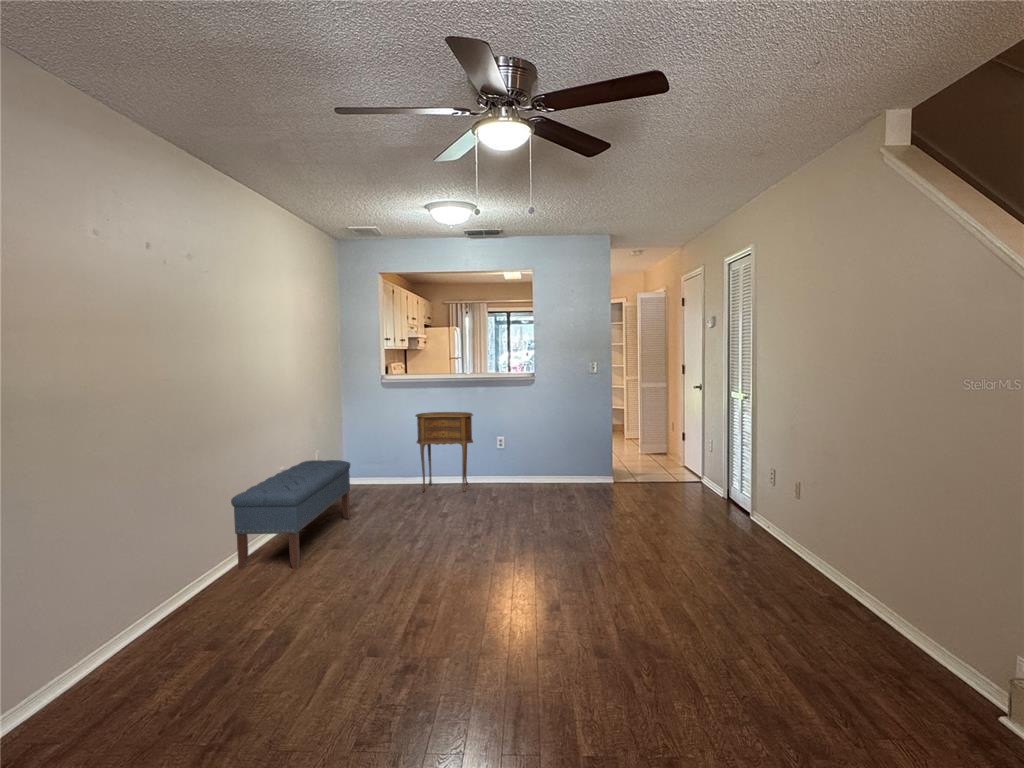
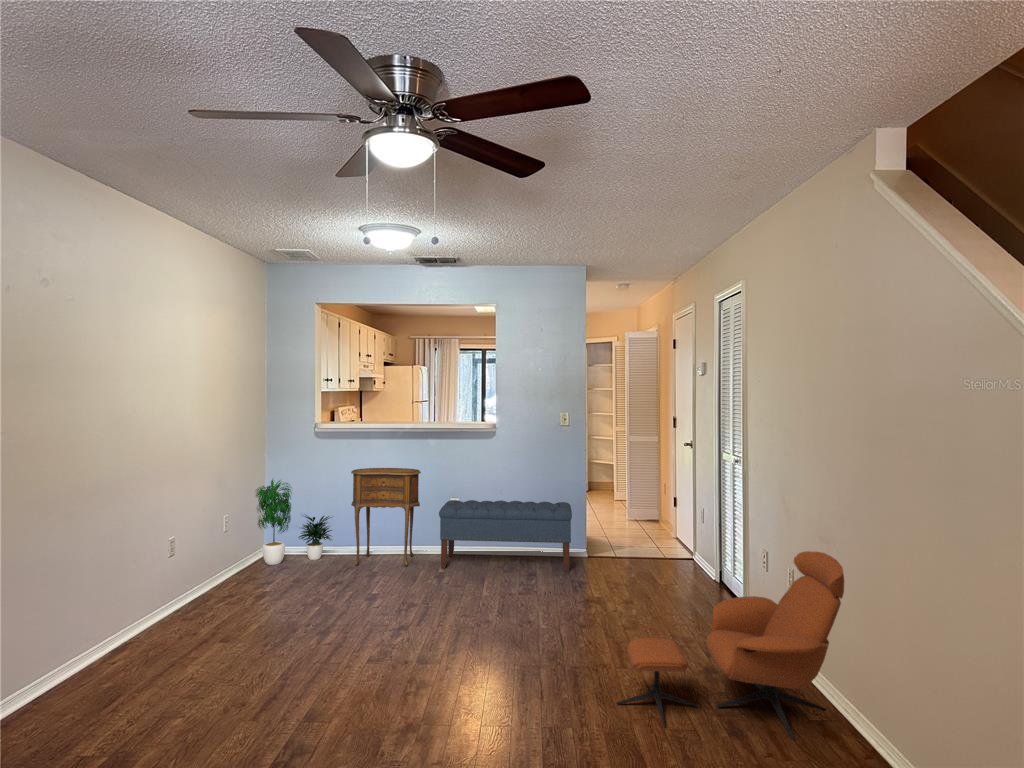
potted plant: none [336,421,402,493] -> present [256,479,332,565]
bench: present [231,460,350,569] -> present [439,500,572,572]
lounge chair: none [662,464,849,608] -> present [617,551,844,740]

